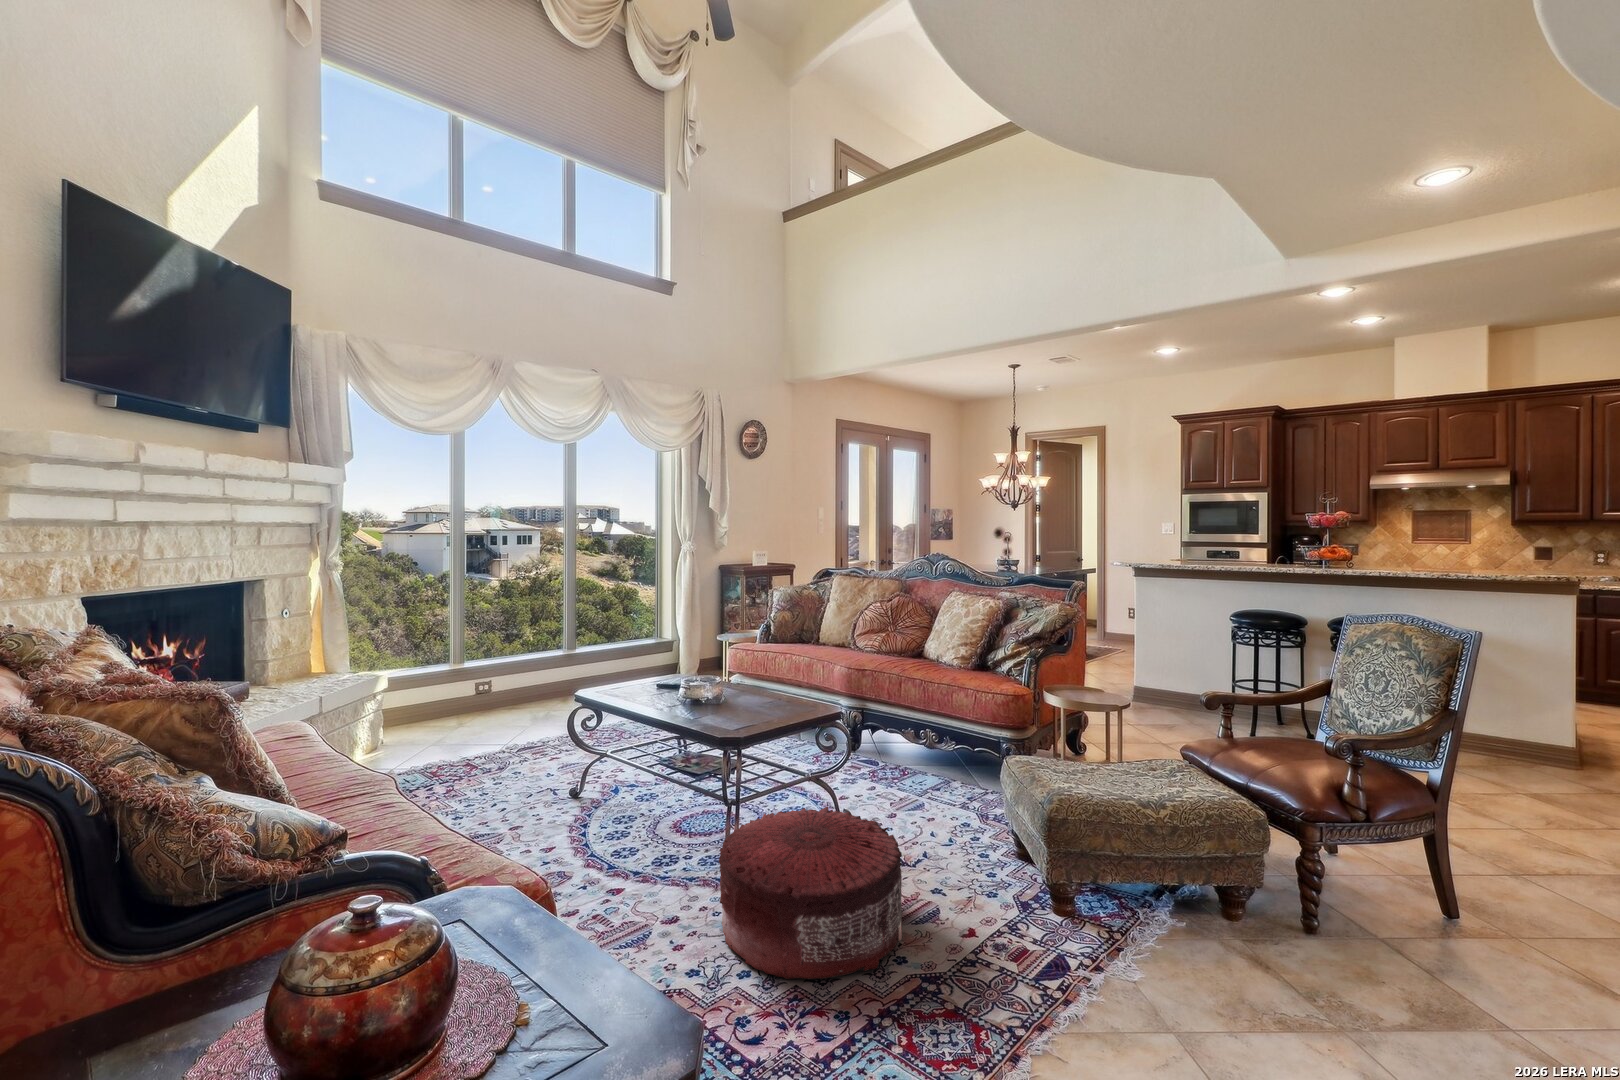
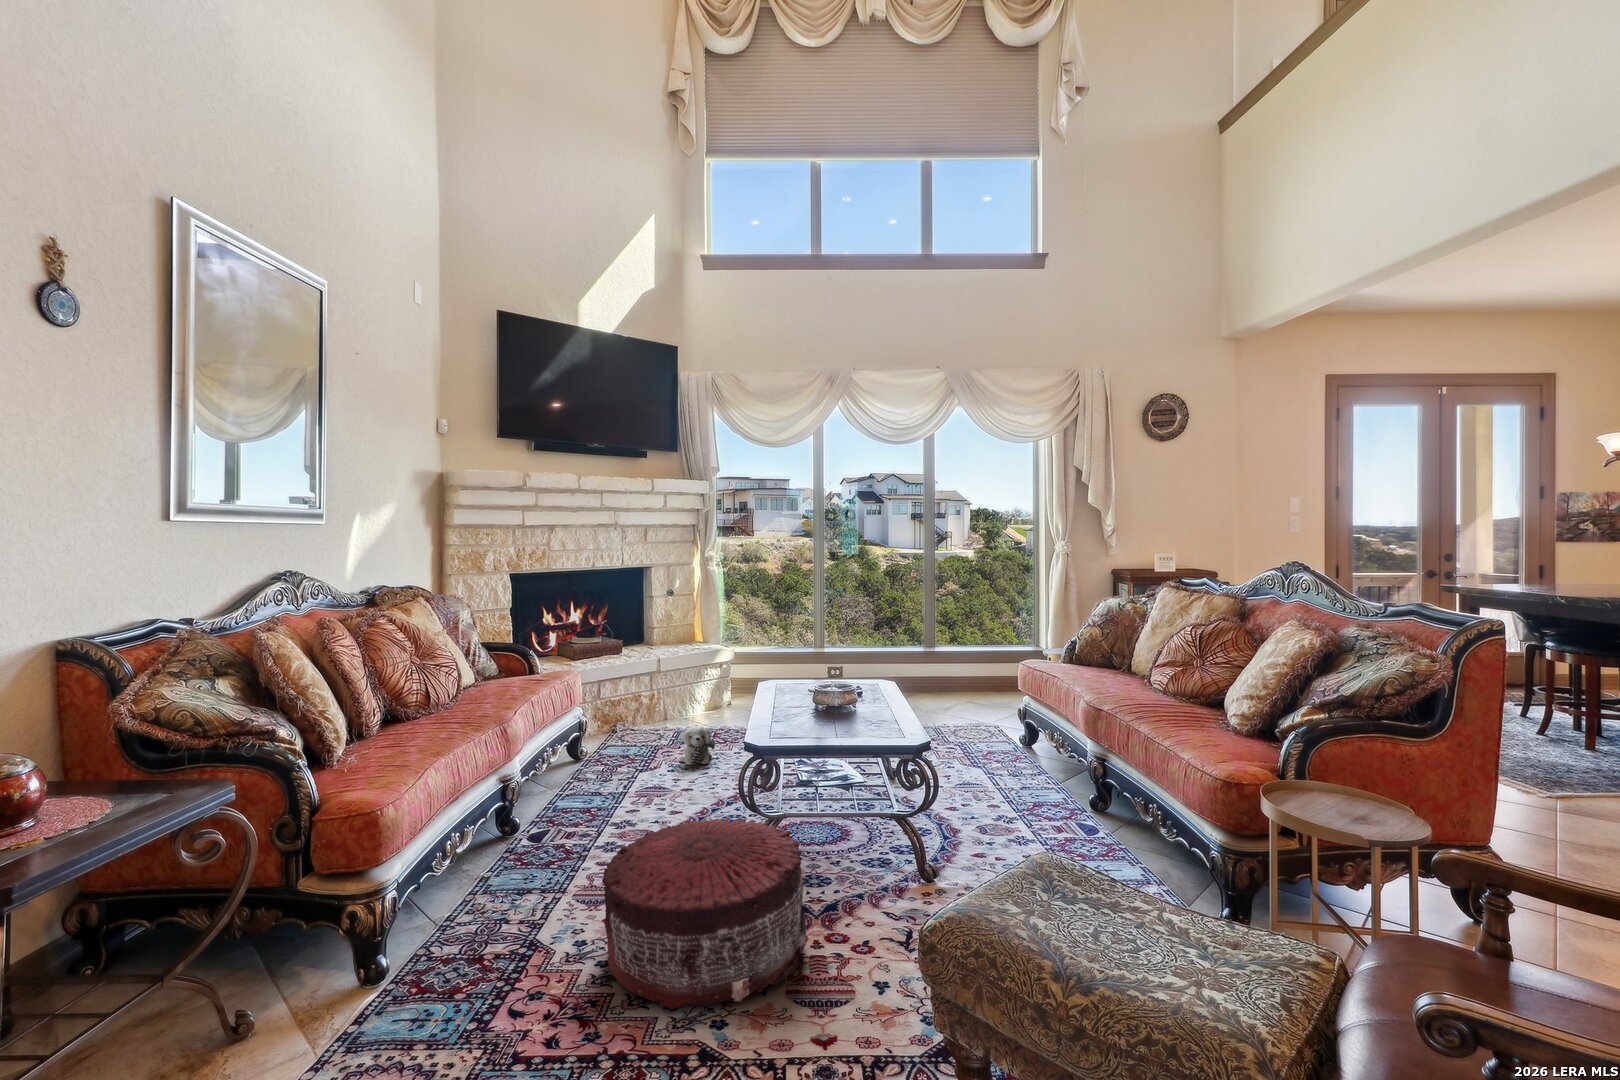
plush toy: none [449,765,501,813] -> present [679,726,715,765]

